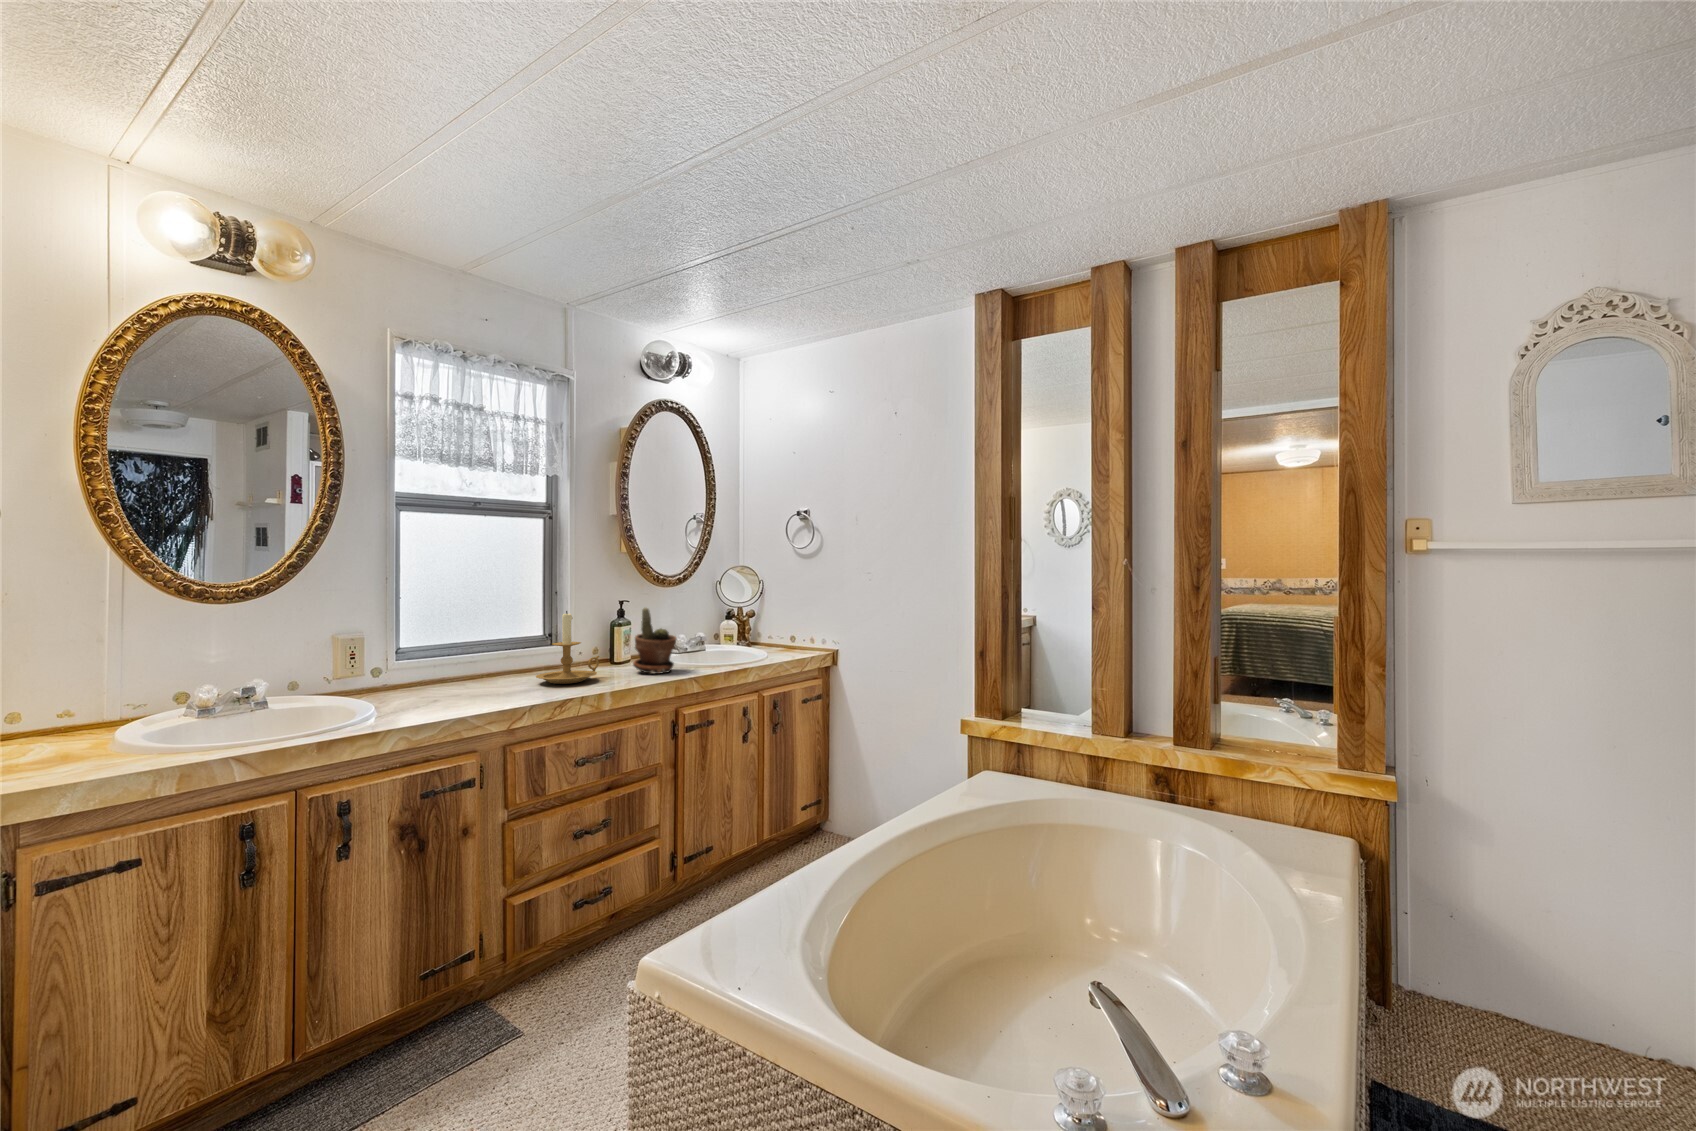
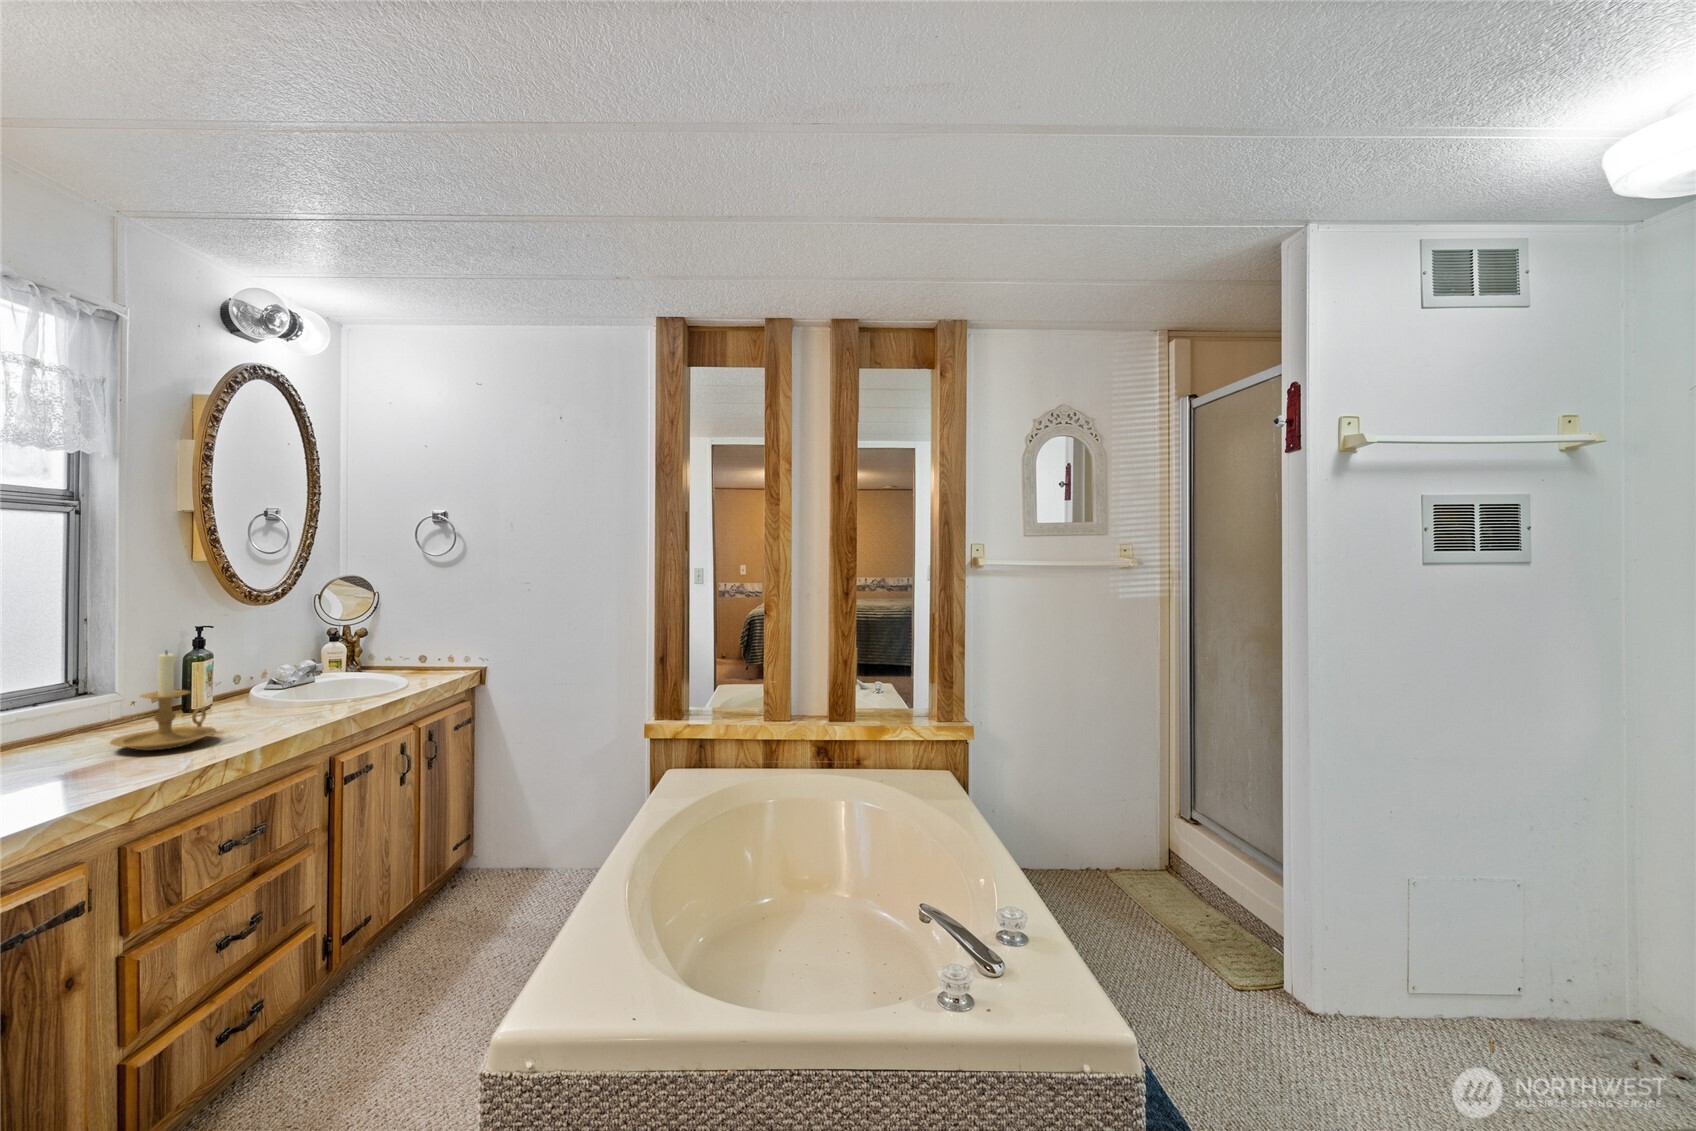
potted plant: present [633,608,676,674] -> none [251,638,320,720]

